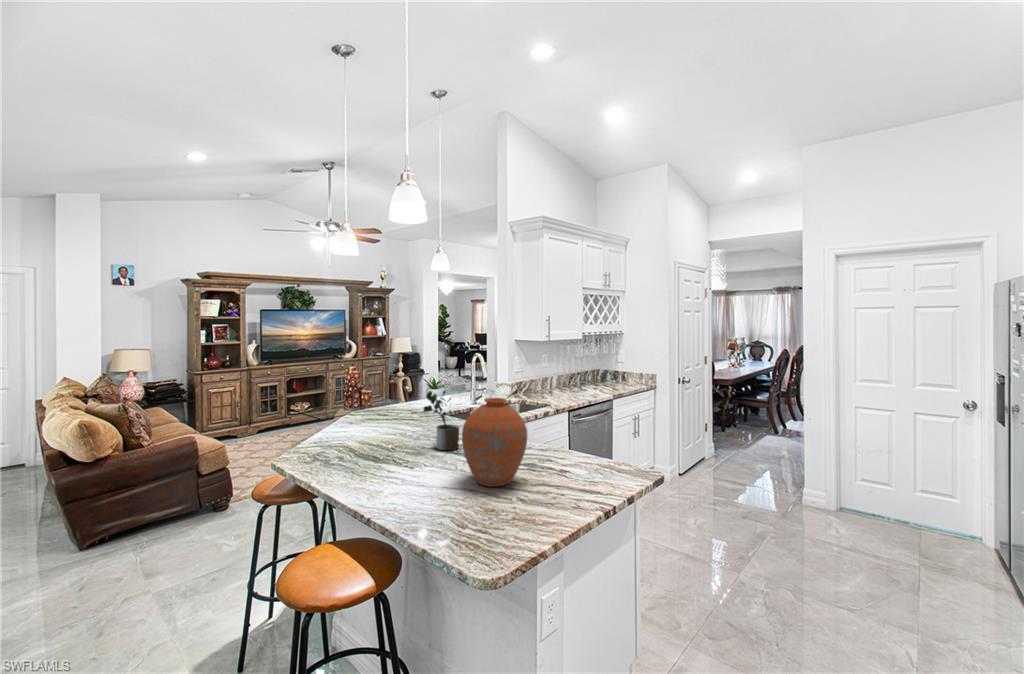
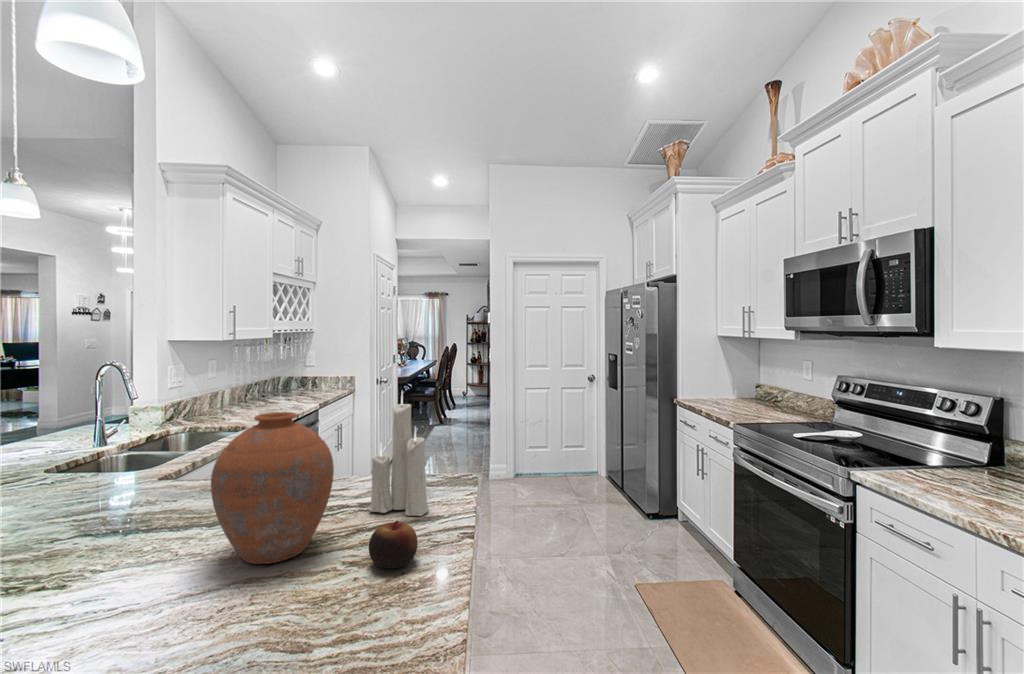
candle: none [562,388,599,488] -> present [370,393,429,516]
potted plant: present [423,391,459,450] -> none [56,419,146,532]
apple: none [526,480,558,511] -> present [369,521,418,568]

